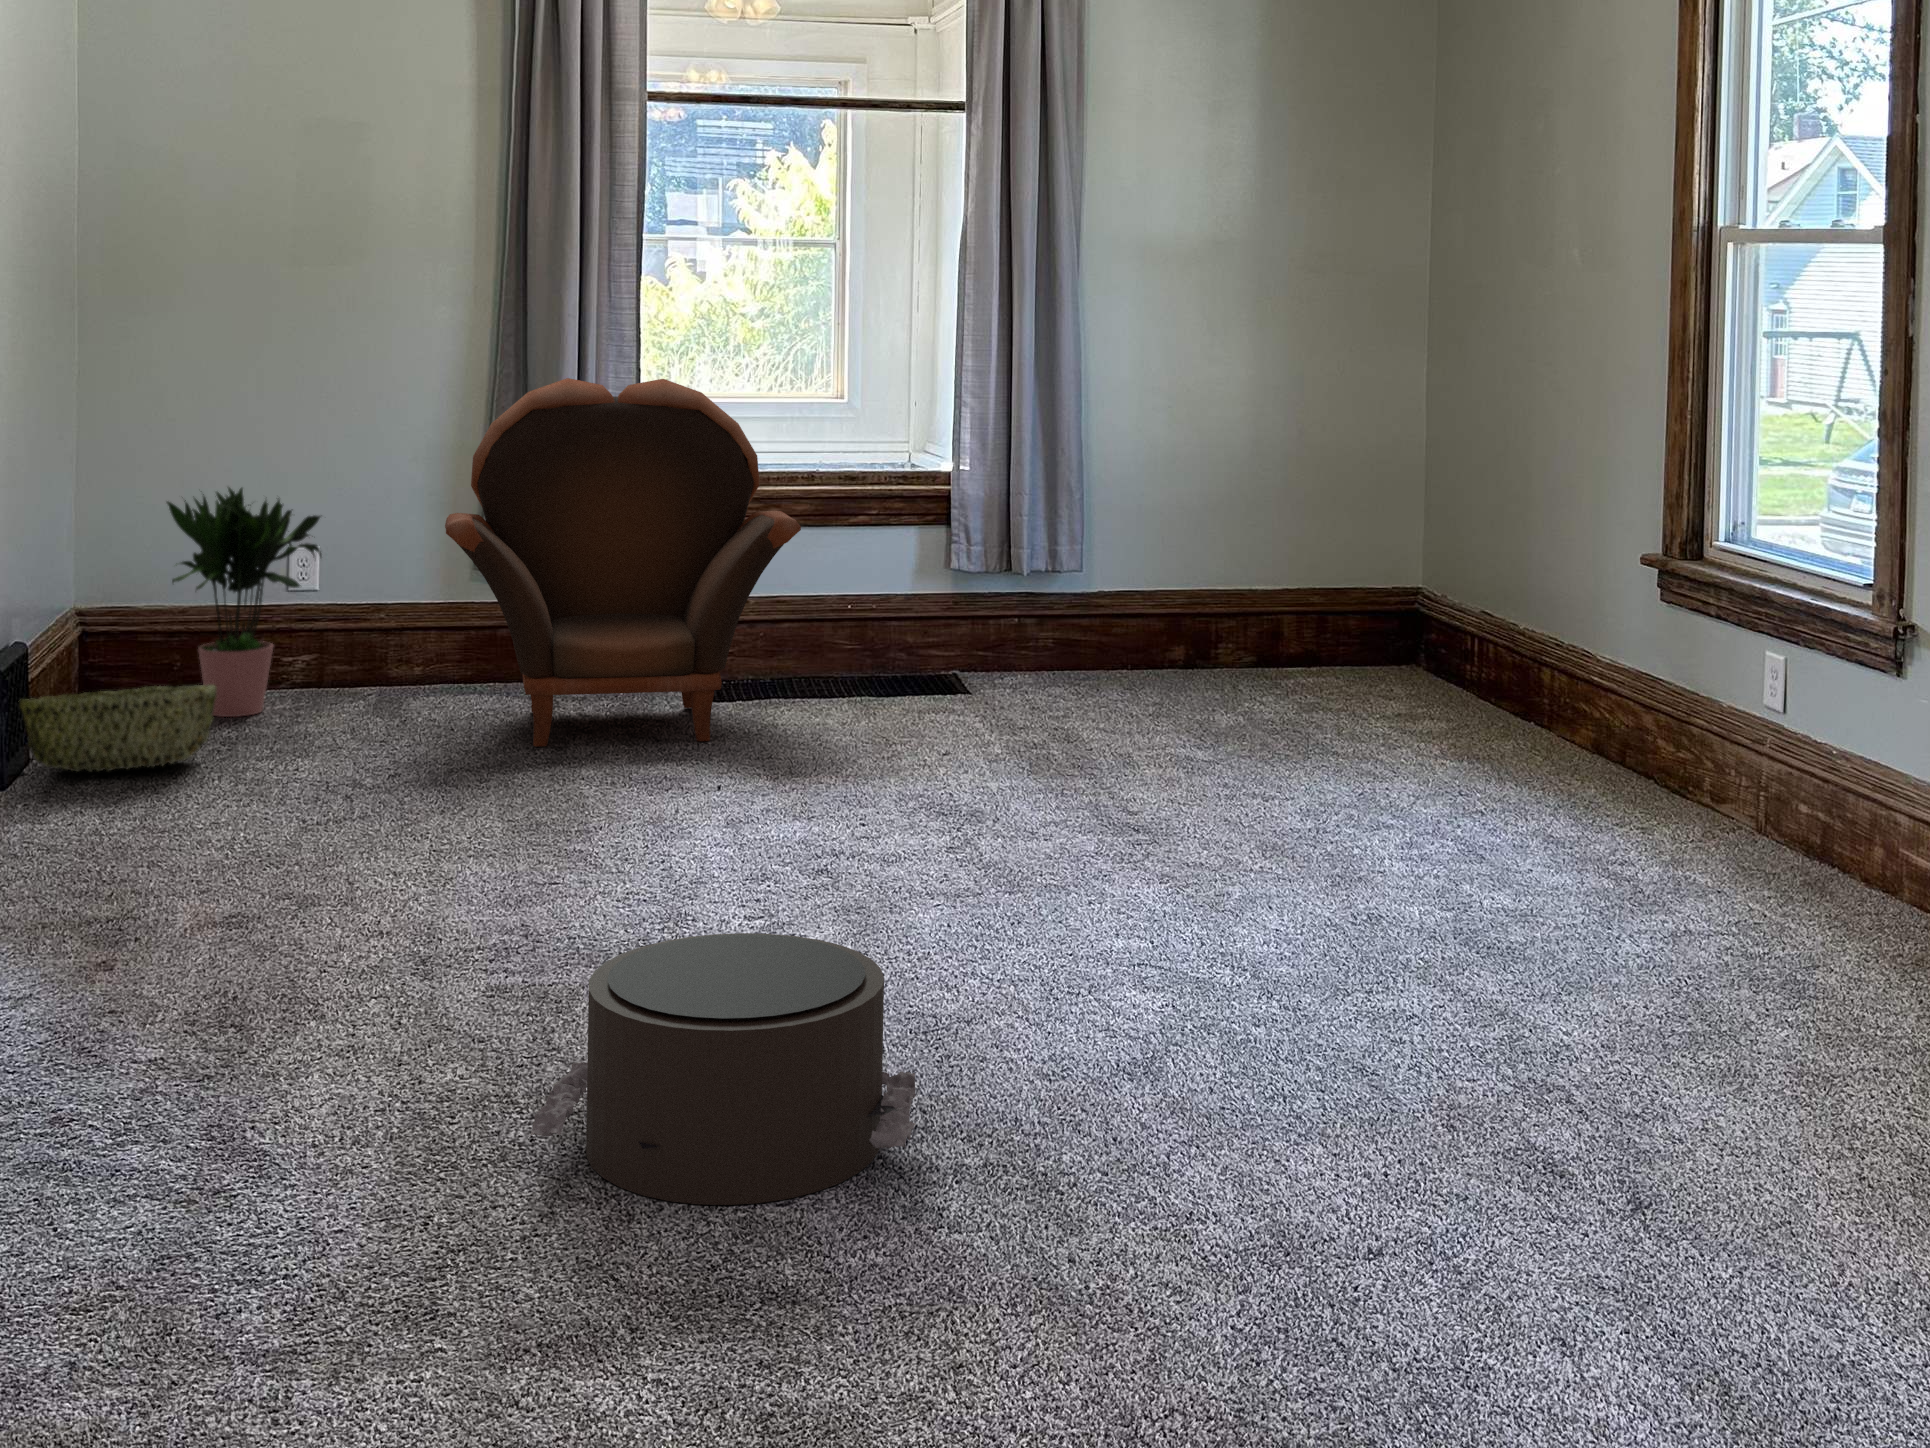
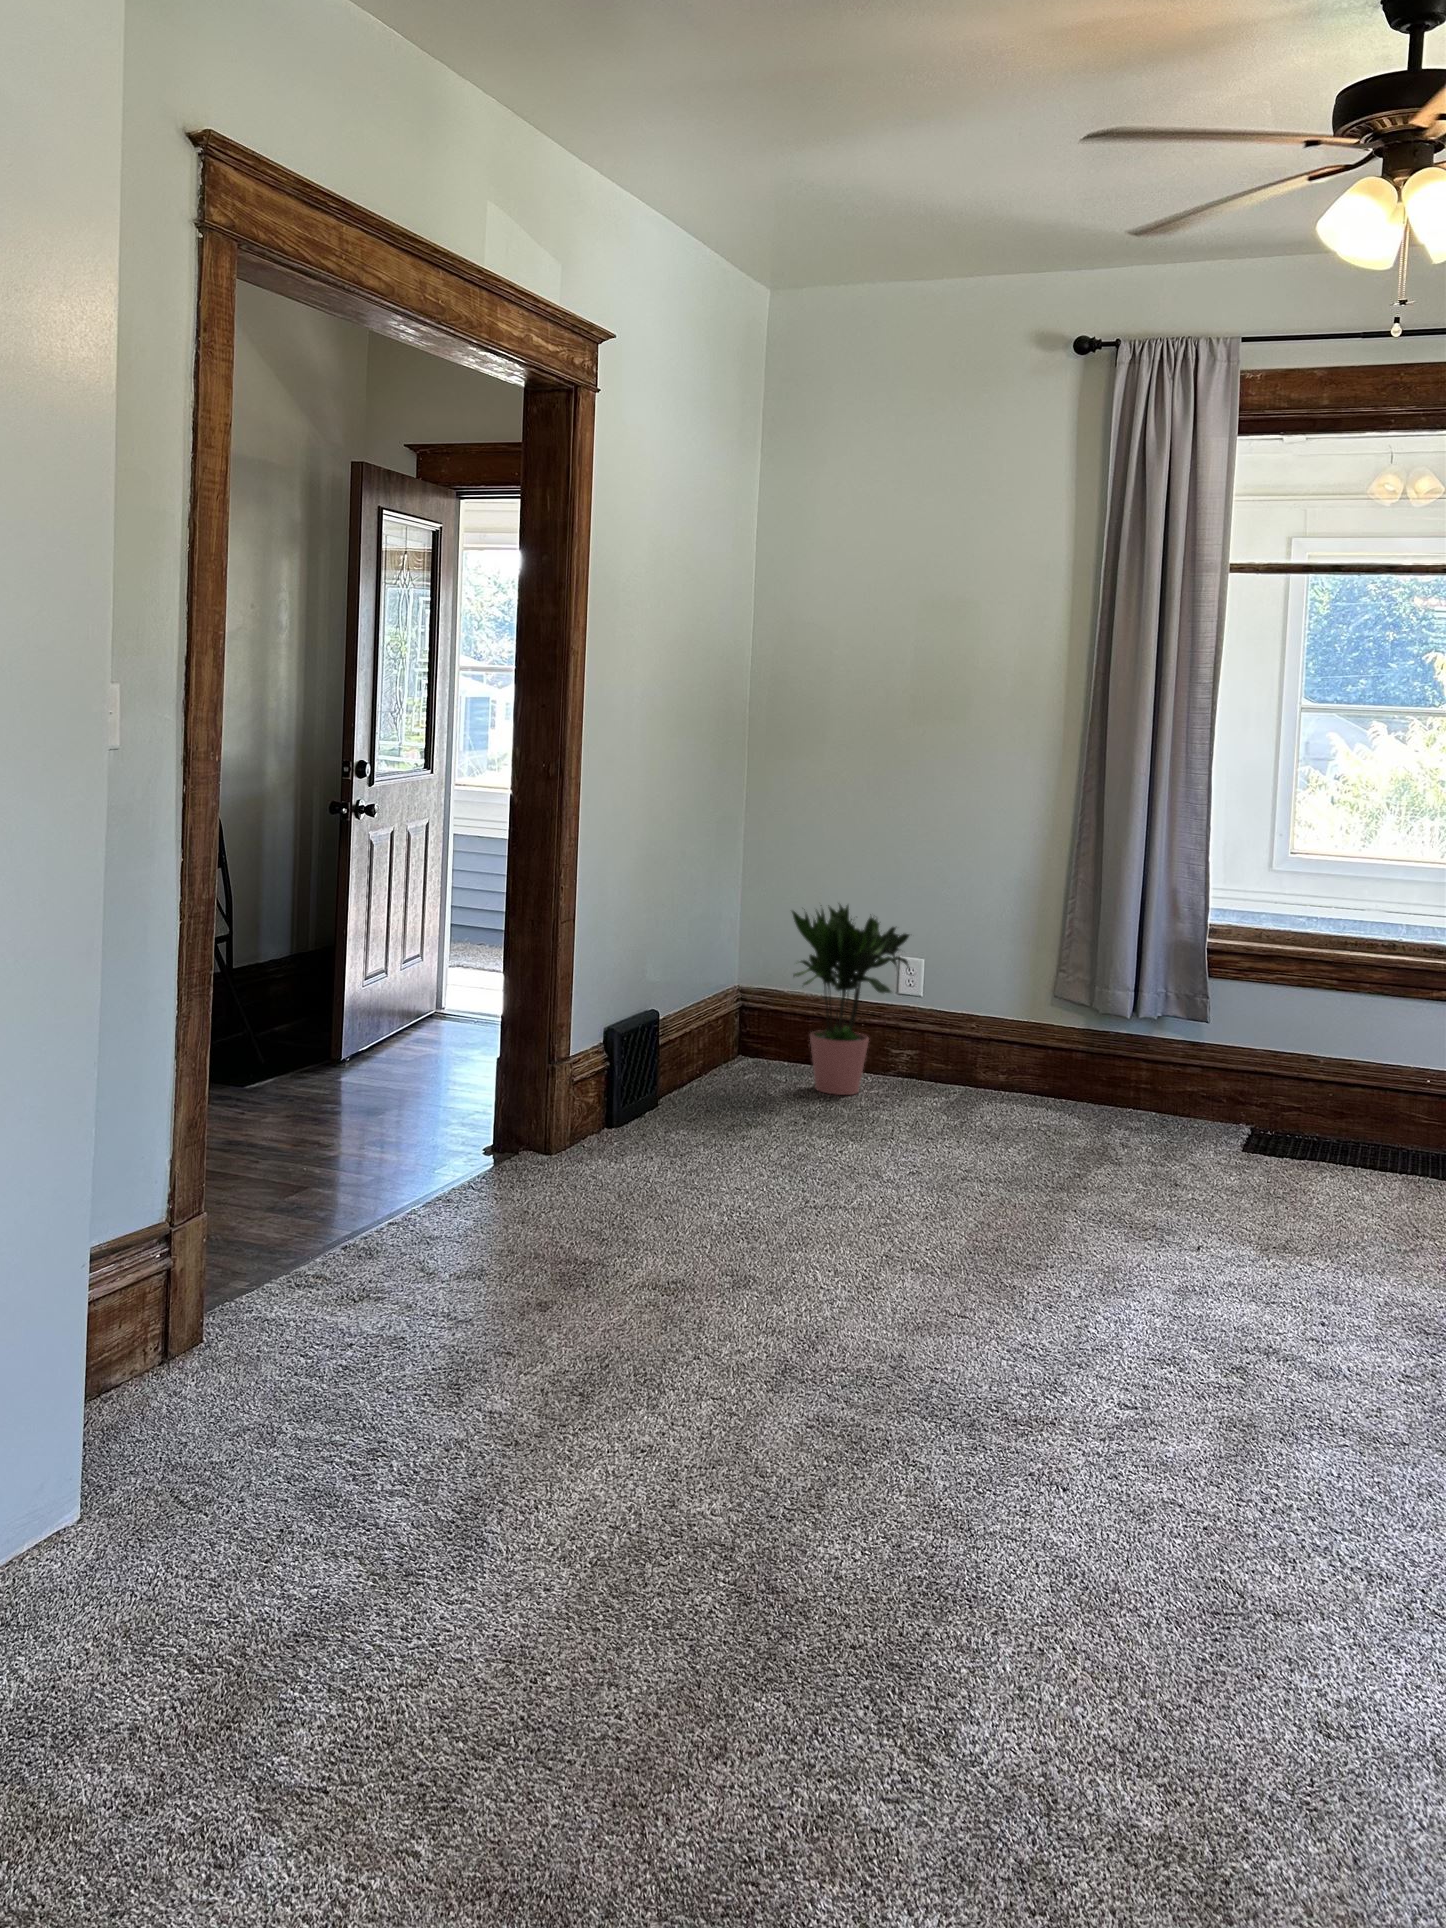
armchair: present [445,378,801,747] -> none [982,829,1341,1194]
woven basket: present [20,685,216,772] -> none [633,1056,791,1129]
pouf: present [531,933,916,1205] -> none [659,1426,1110,1782]

